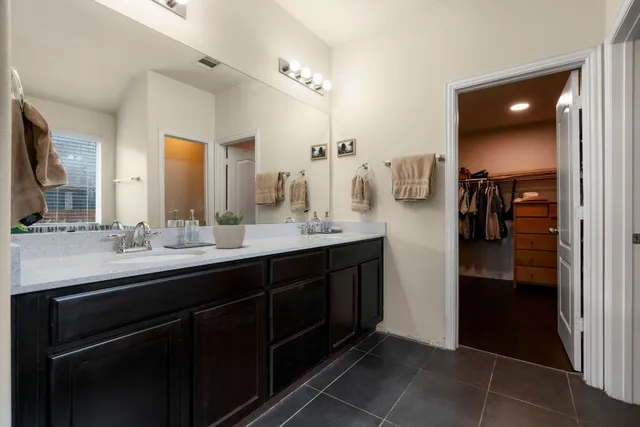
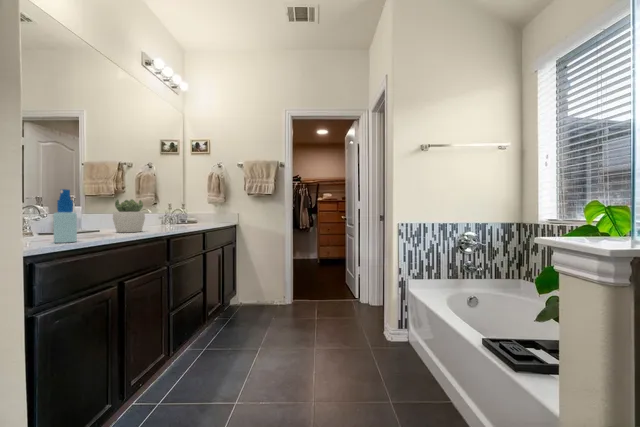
spray bottle: none [98,205,123,266] -> present [53,189,77,243]

